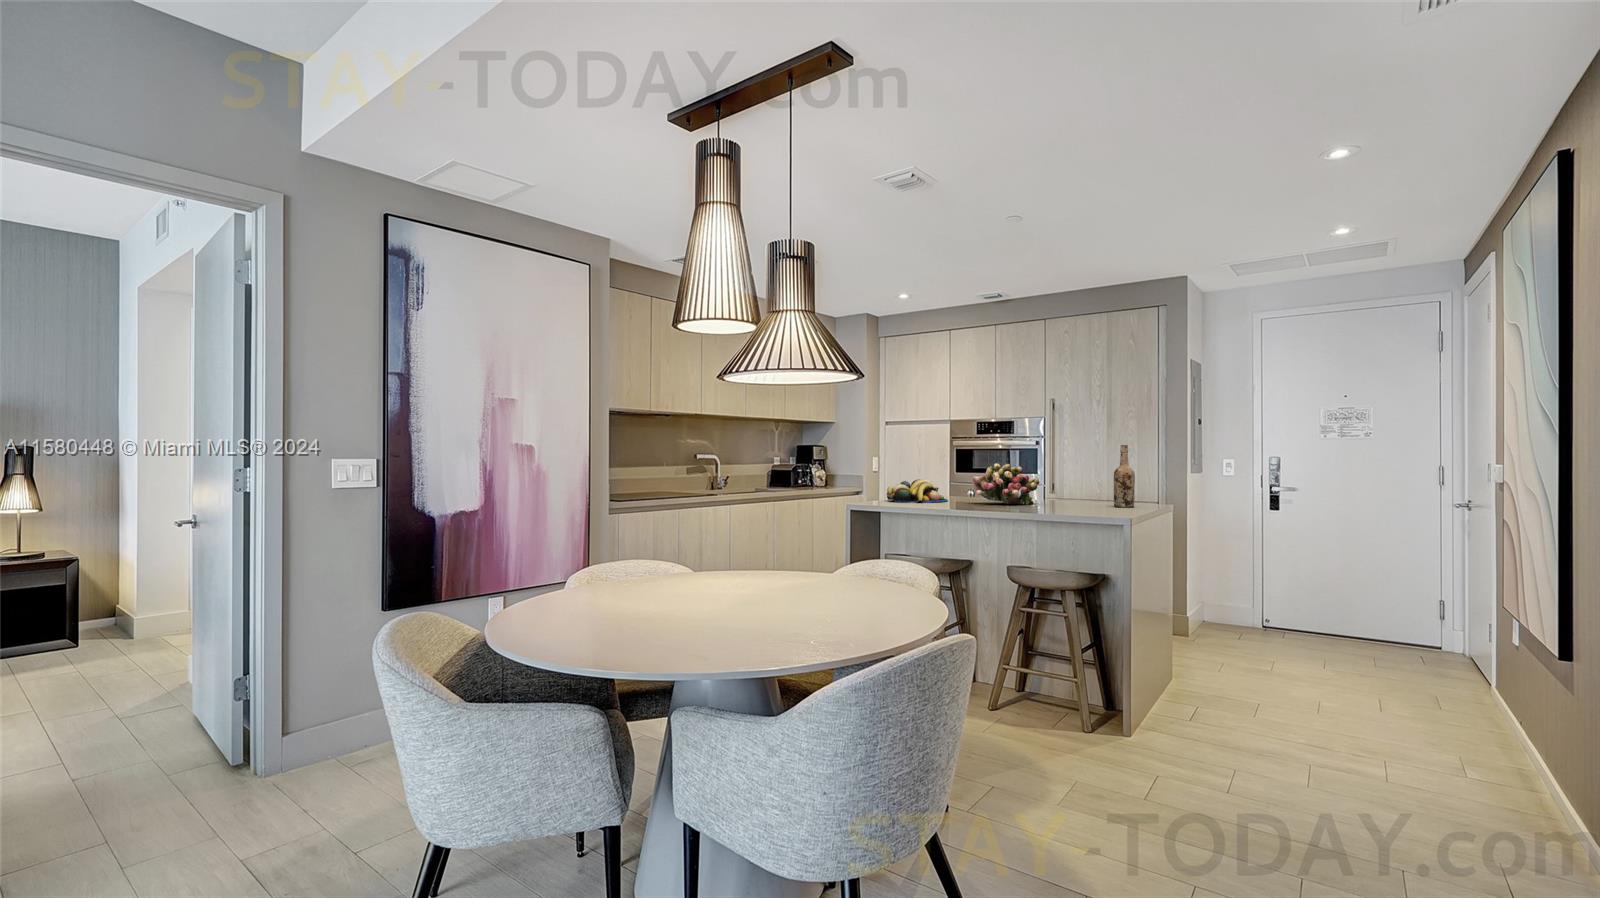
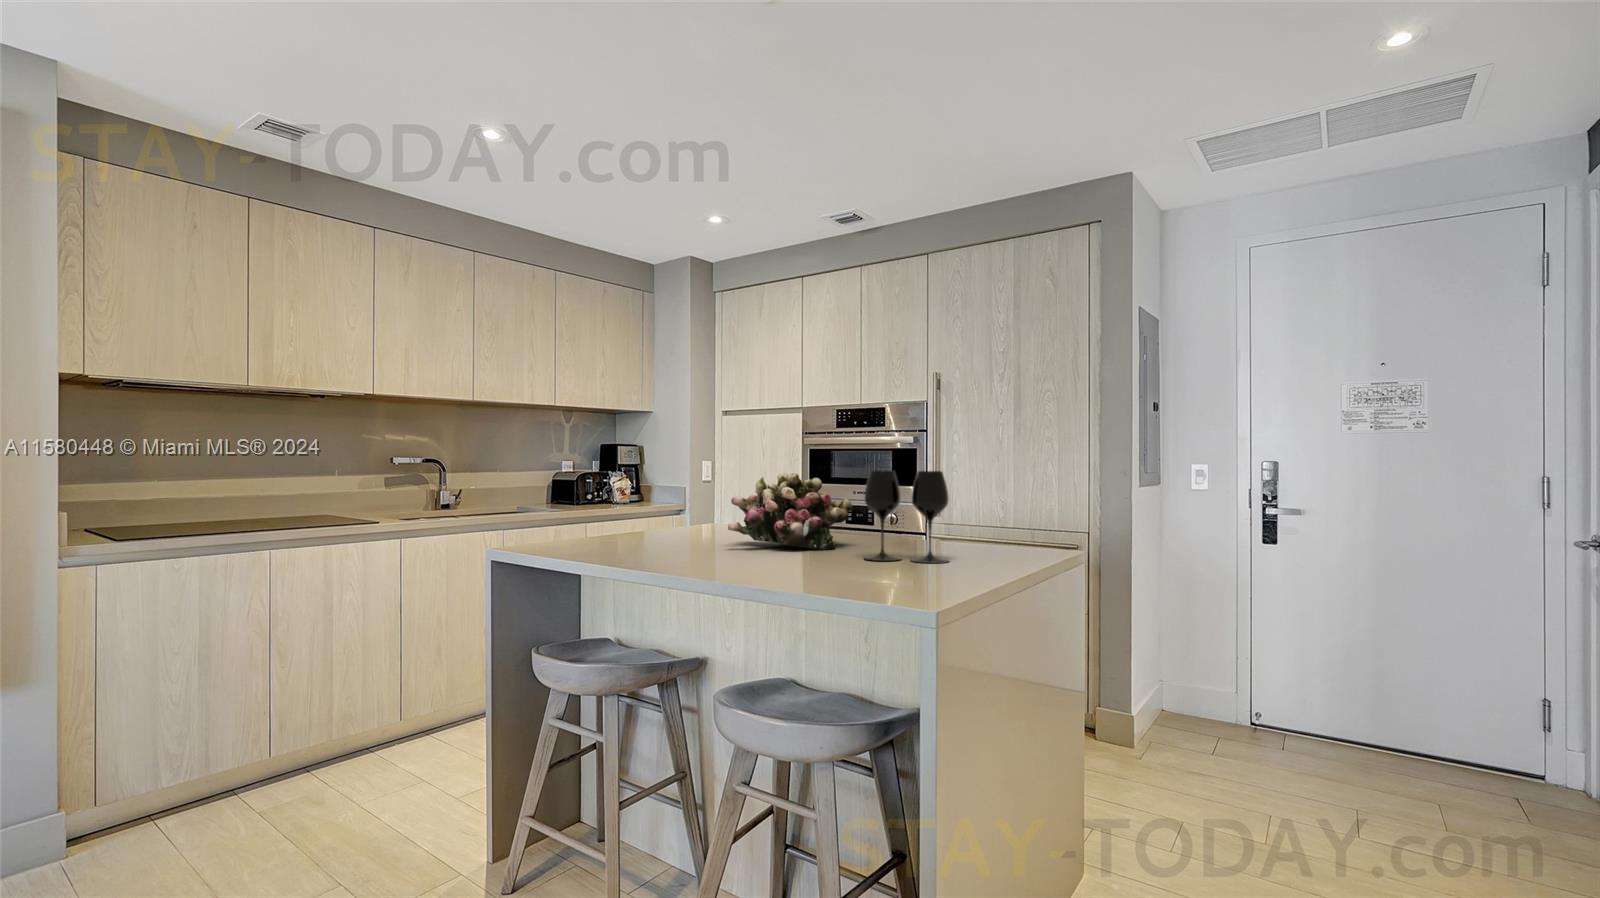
wine bottle: present [1114,445,1135,508] -> none [971,437,1010,559]
wine glass: none [1059,462,1106,509] -> present [865,471,949,563]
fruit bowl: present [887,479,948,503] -> none [615,499,720,543]

